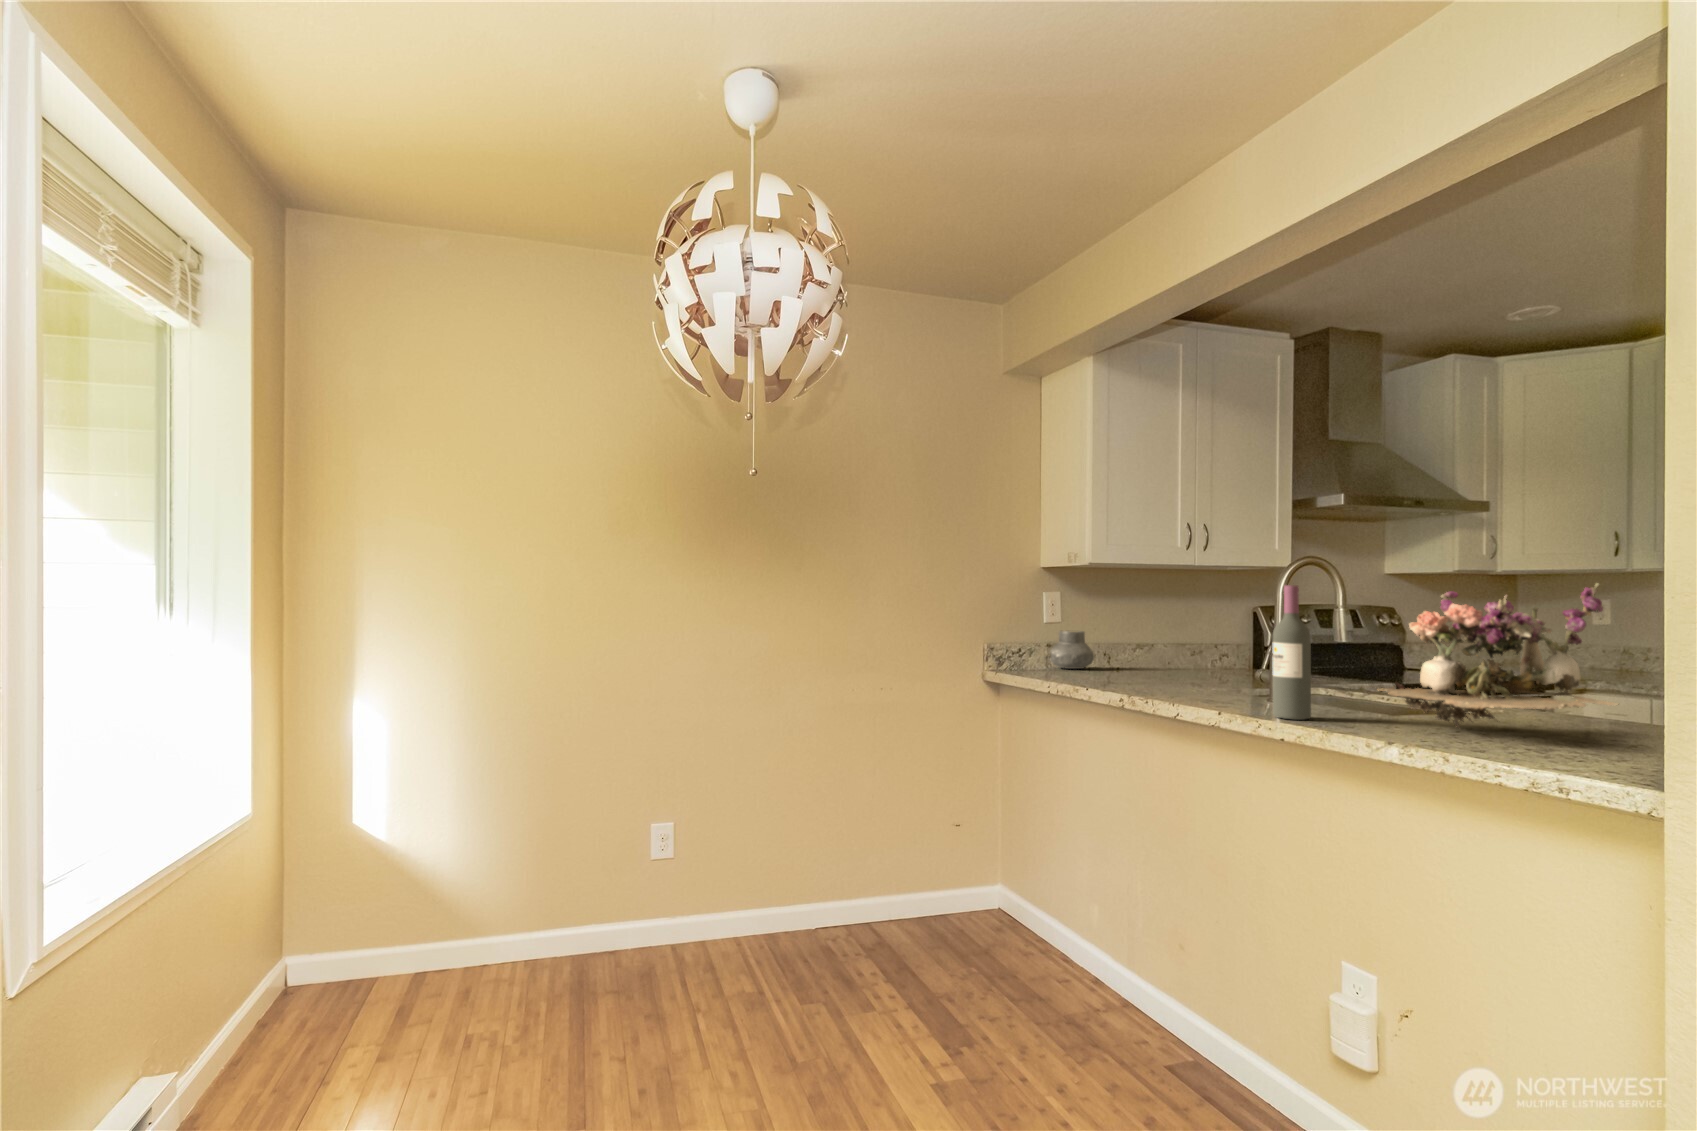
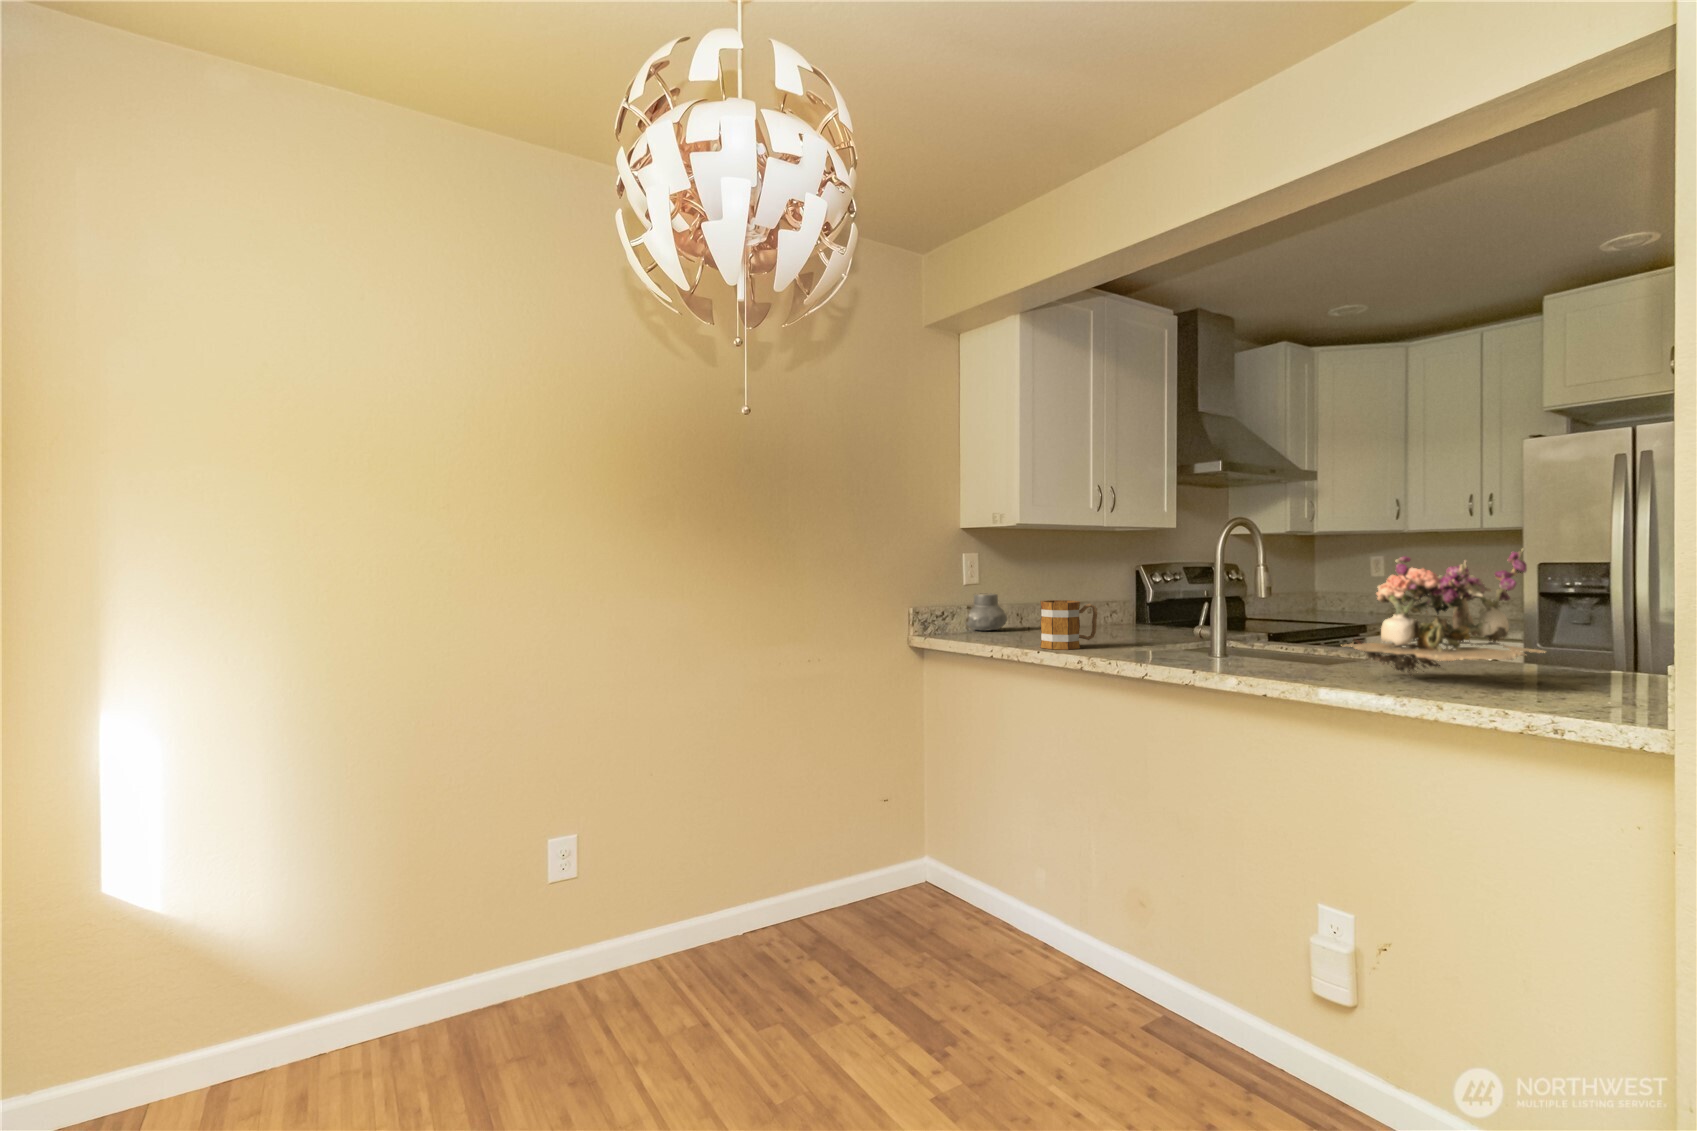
wine bottle: present [1273,585,1311,720] -> none [1251,553,1286,676]
mug: none [1094,636,1158,688] -> present [1041,600,1097,650]

